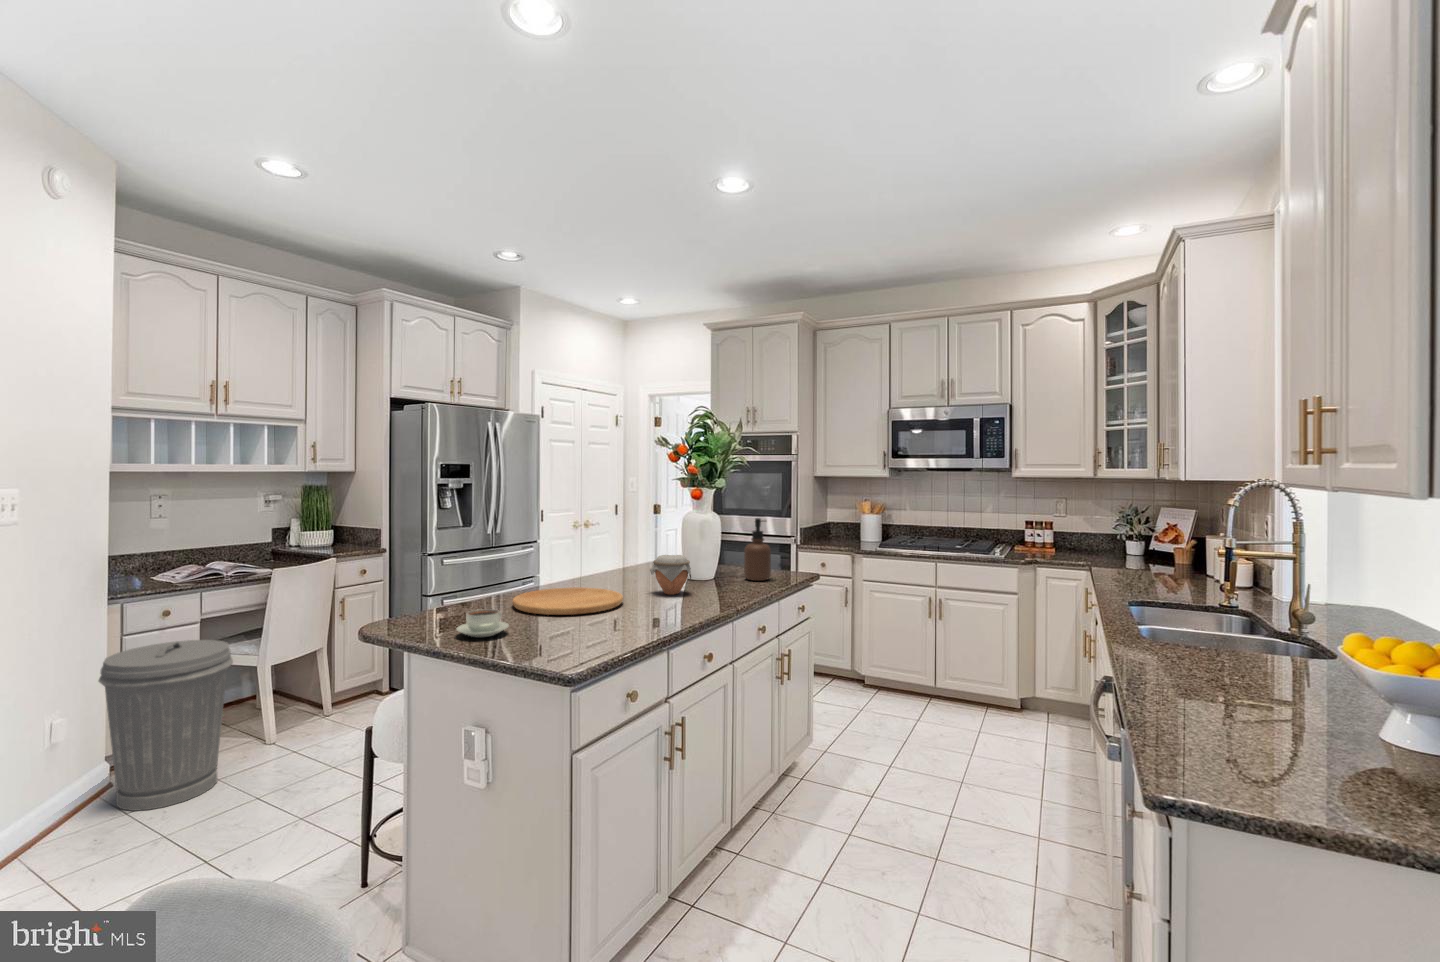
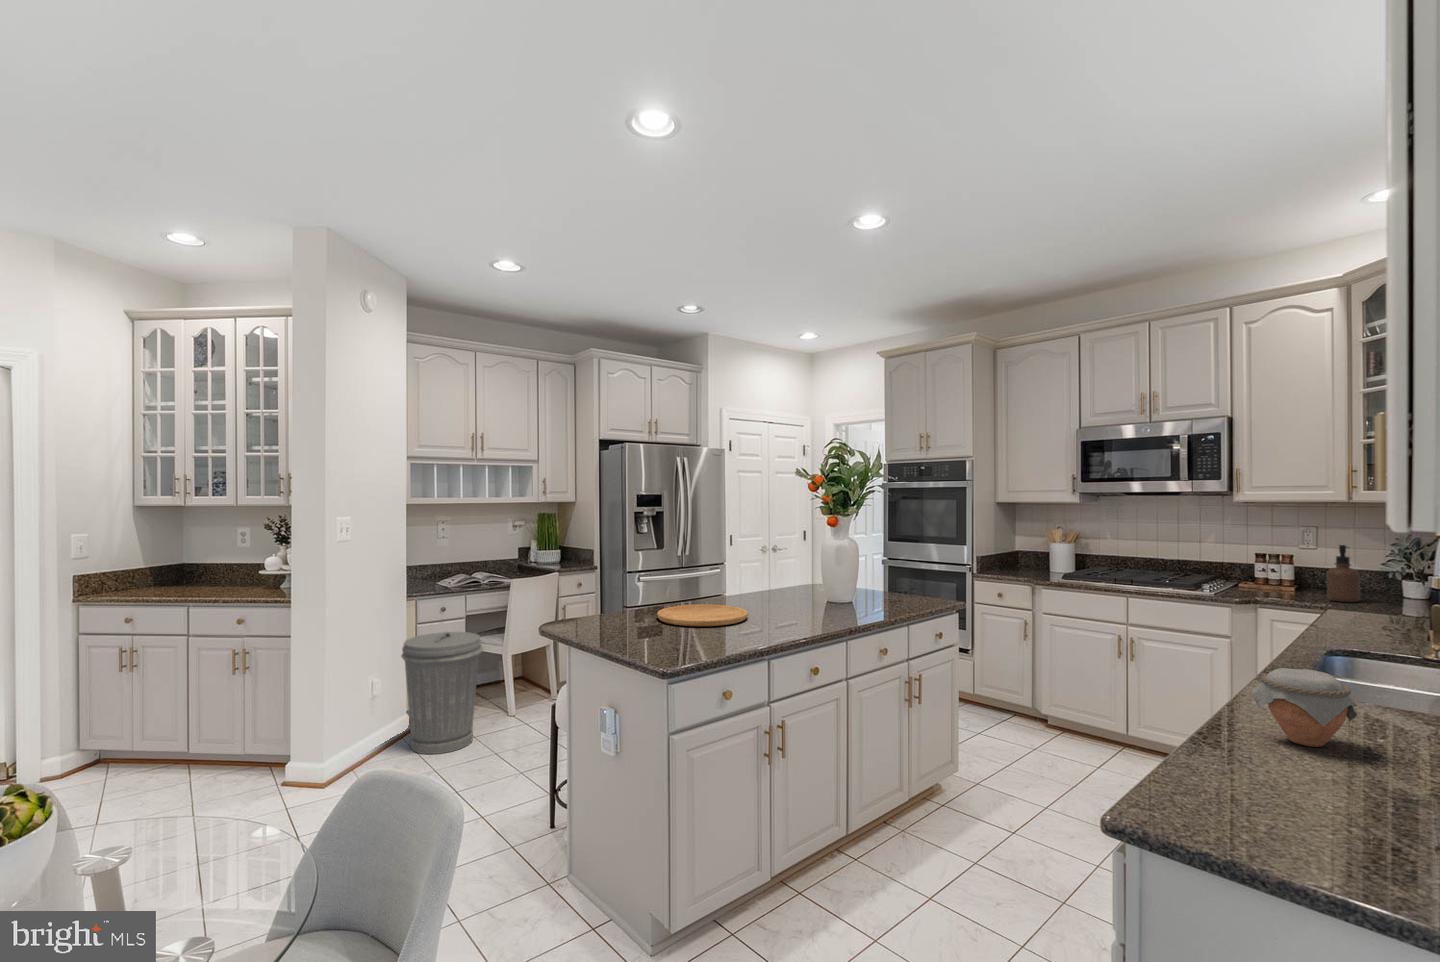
soap dispenser: present [744,518,771,581] -> present [1327,545,1360,602]
jar: present [650,555,691,595] -> present [1252,668,1357,747]
coffee cup: present [456,609,509,637] -> none [603,617,642,639]

